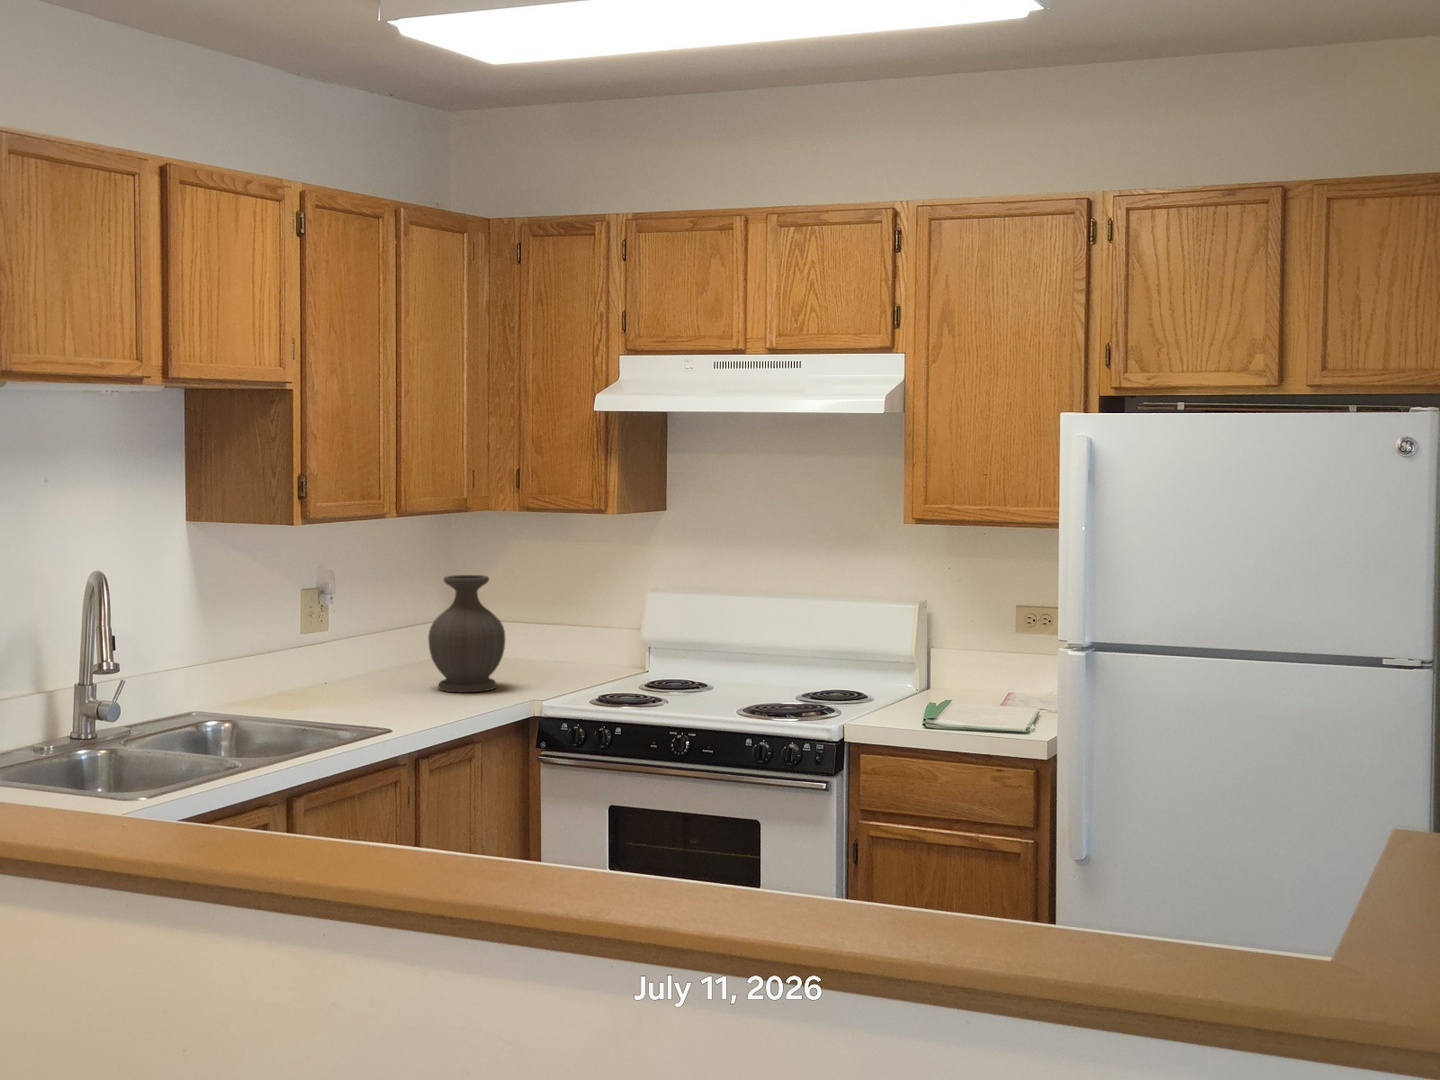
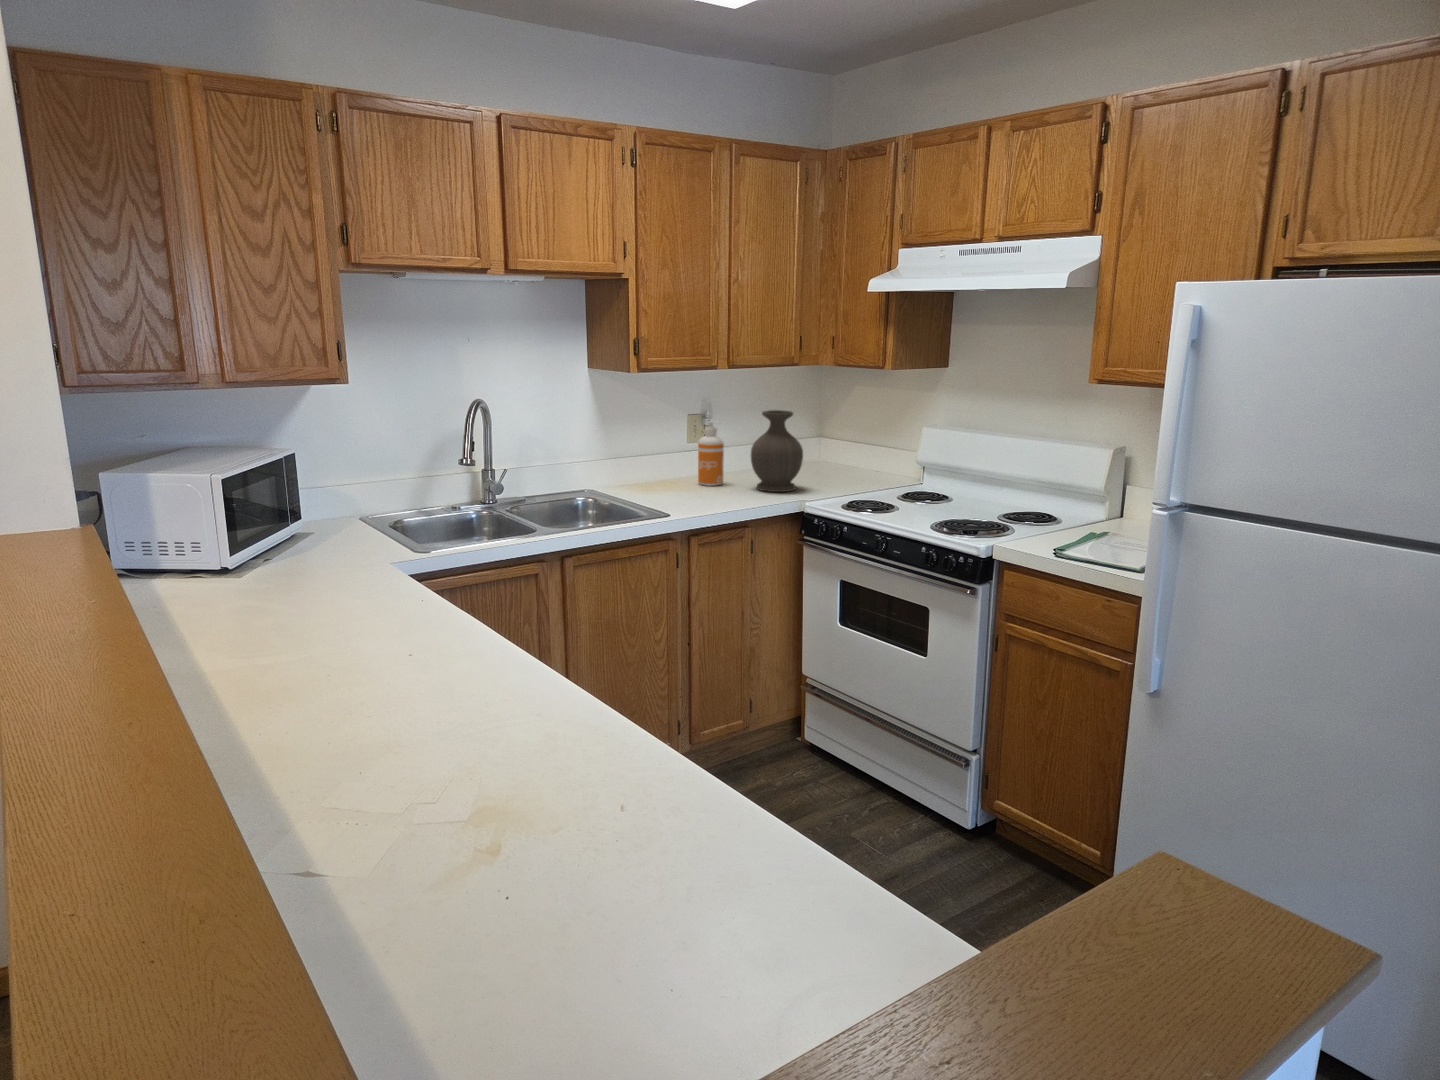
soap dispenser: none [344,596,382,693] -> present [698,421,724,486]

